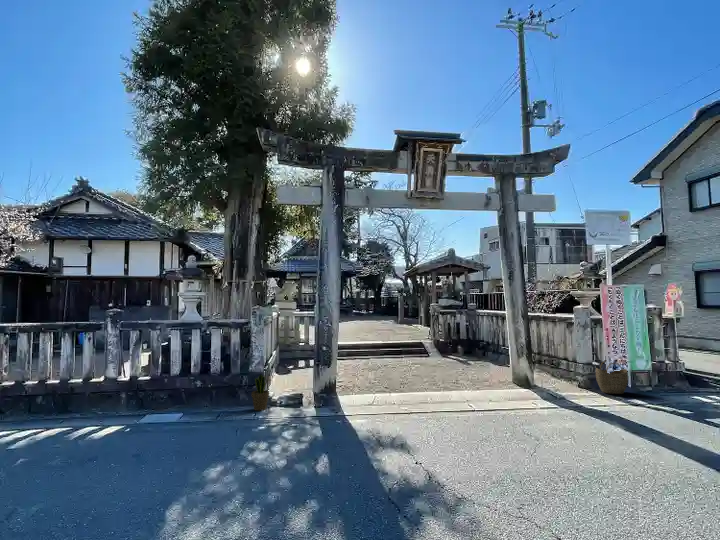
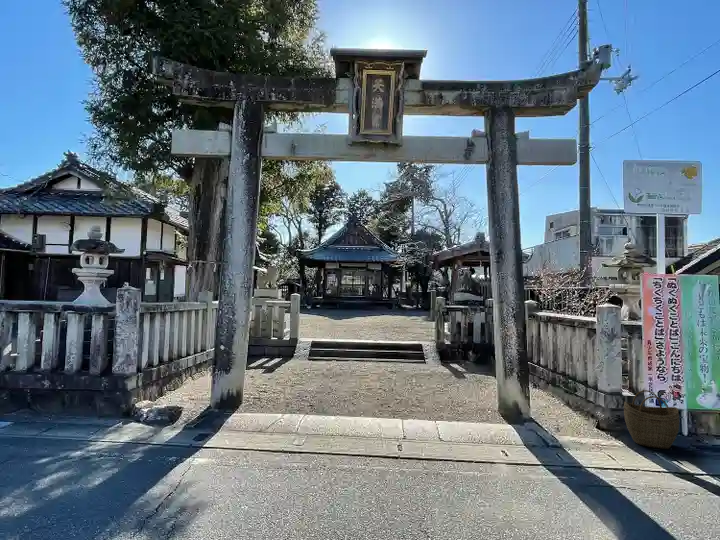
potted plant: present [252,375,269,411] -> none [100,376,128,425]

